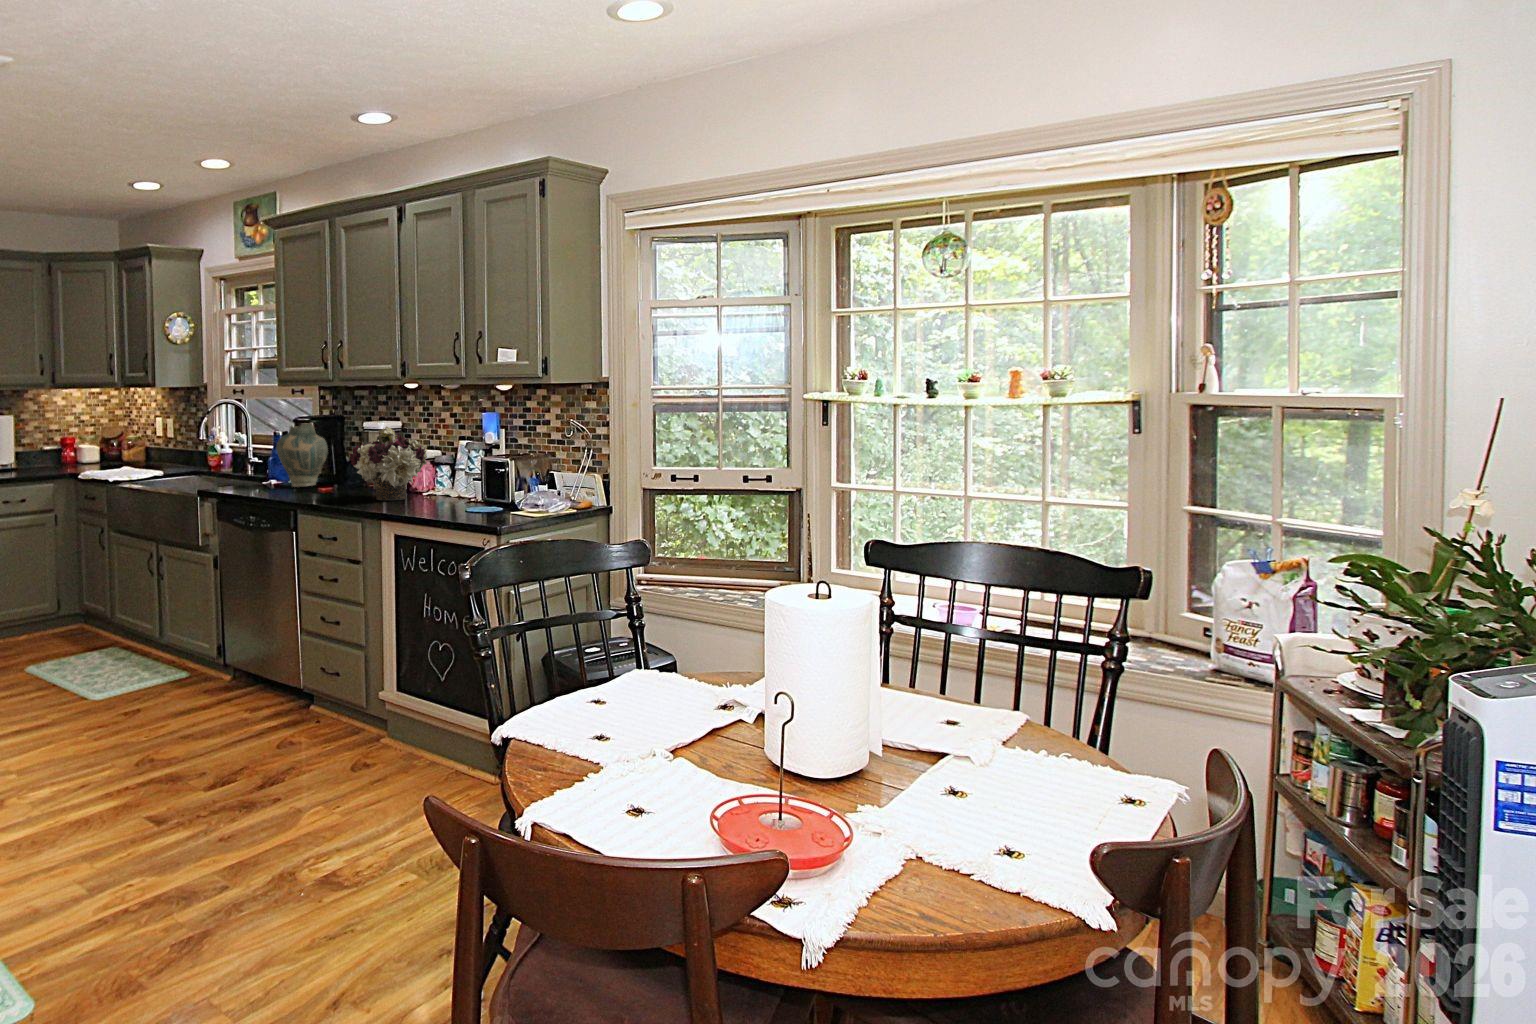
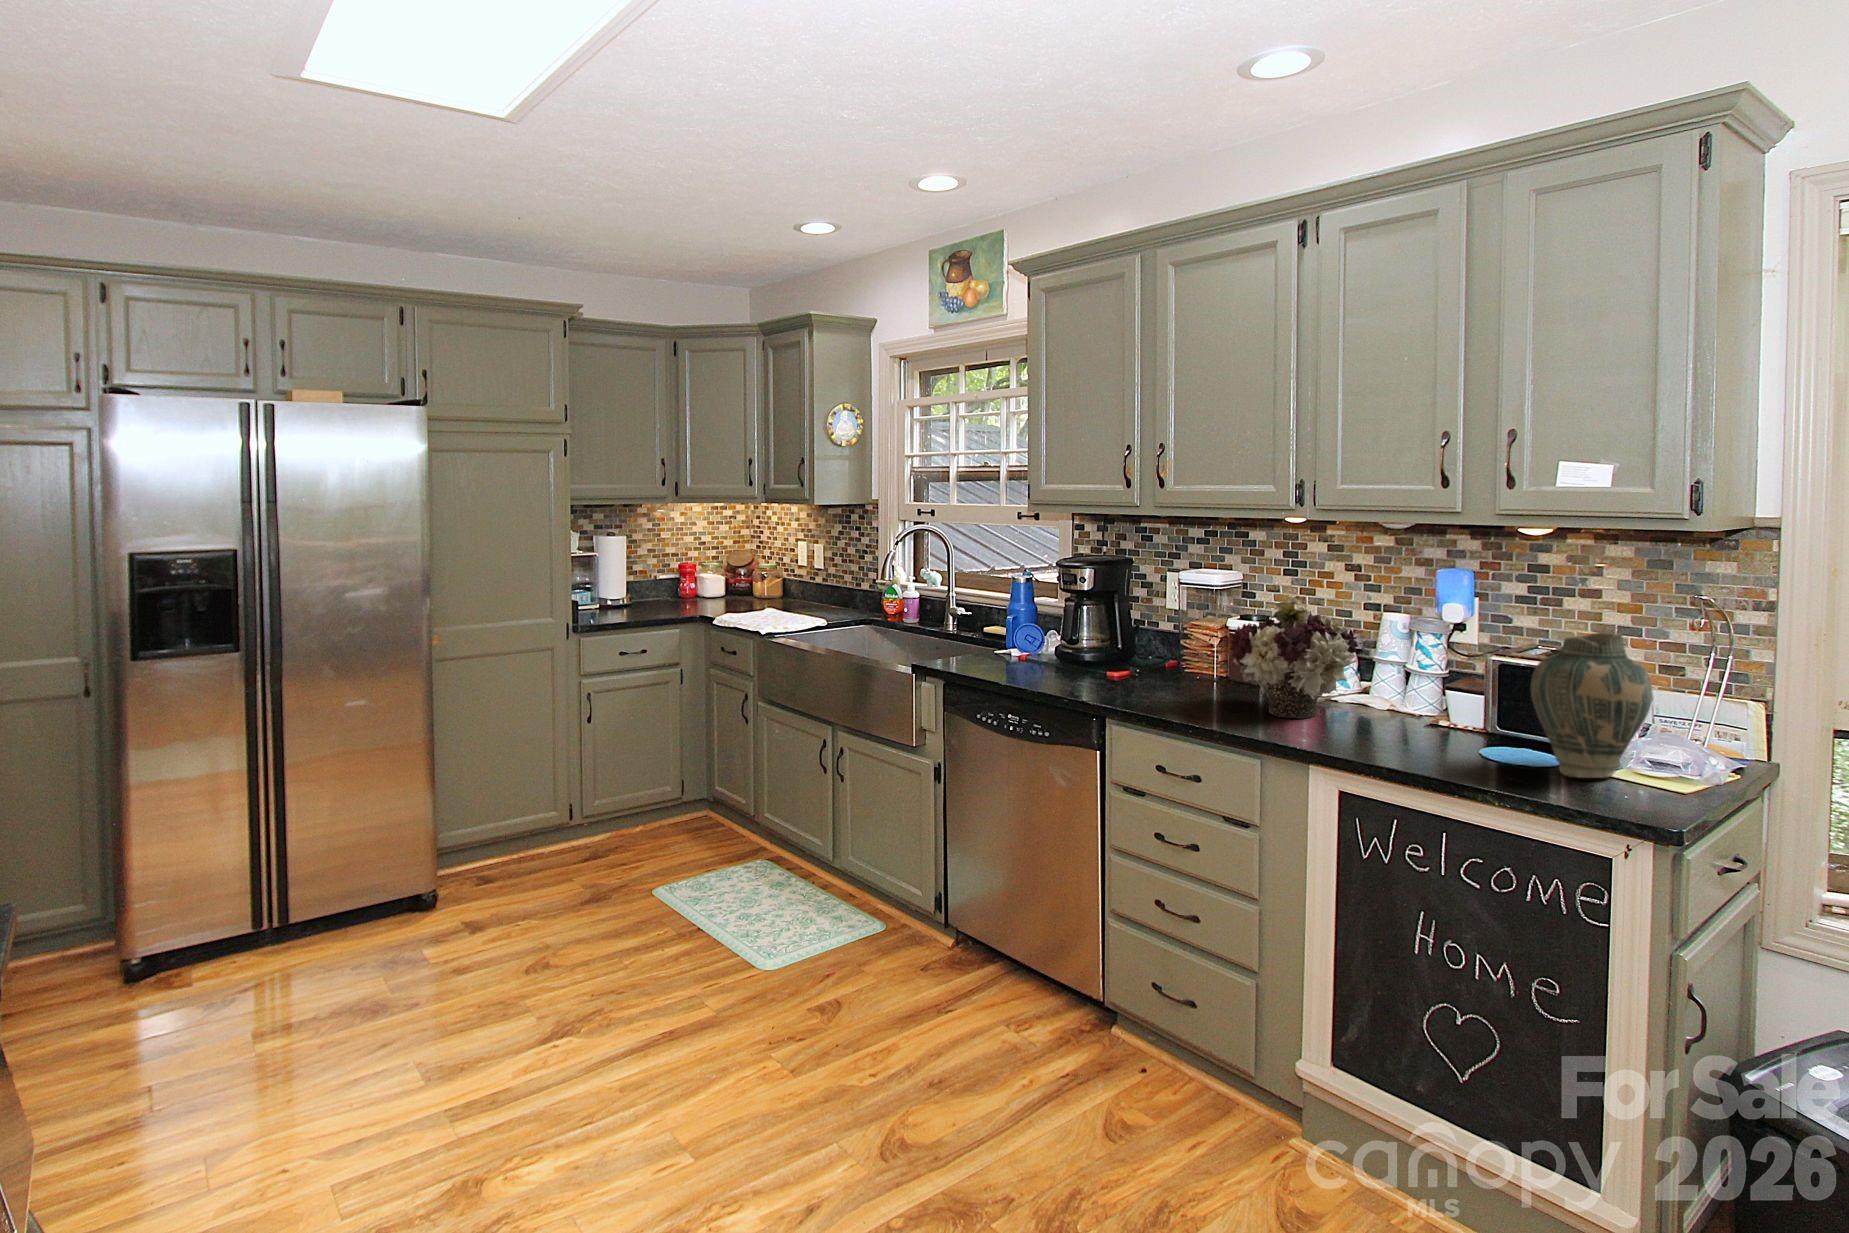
vase: present [276,424,328,487] -> present [1531,632,1652,778]

